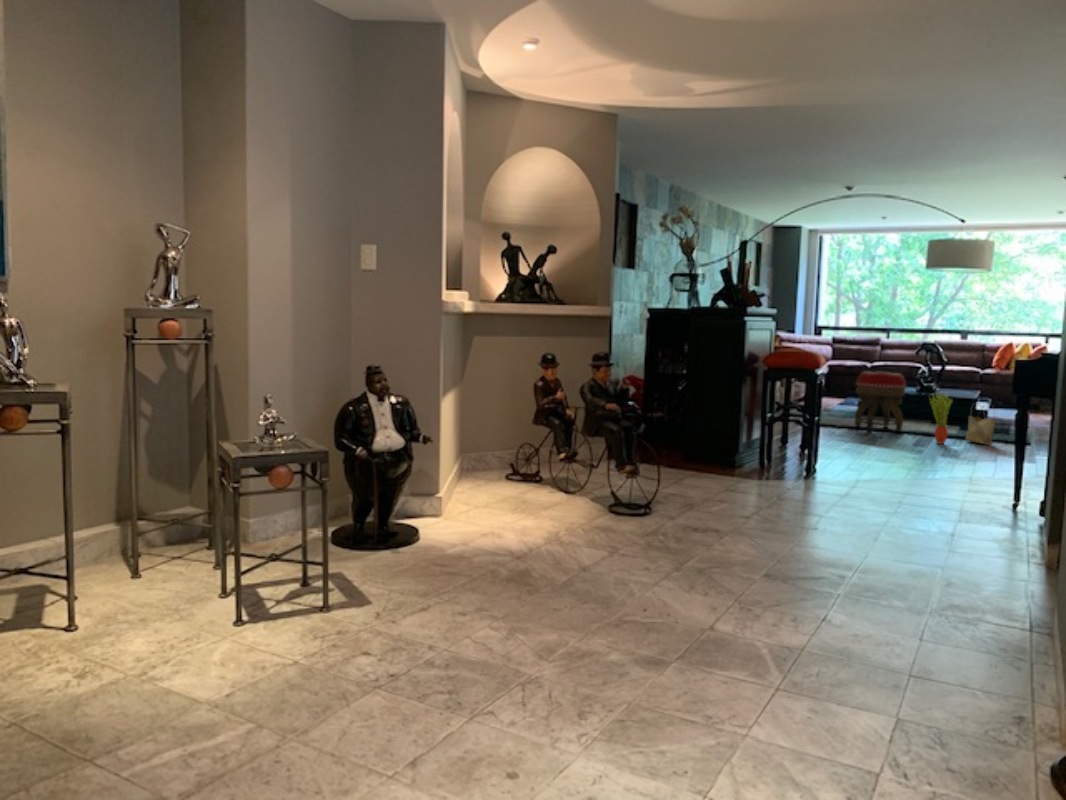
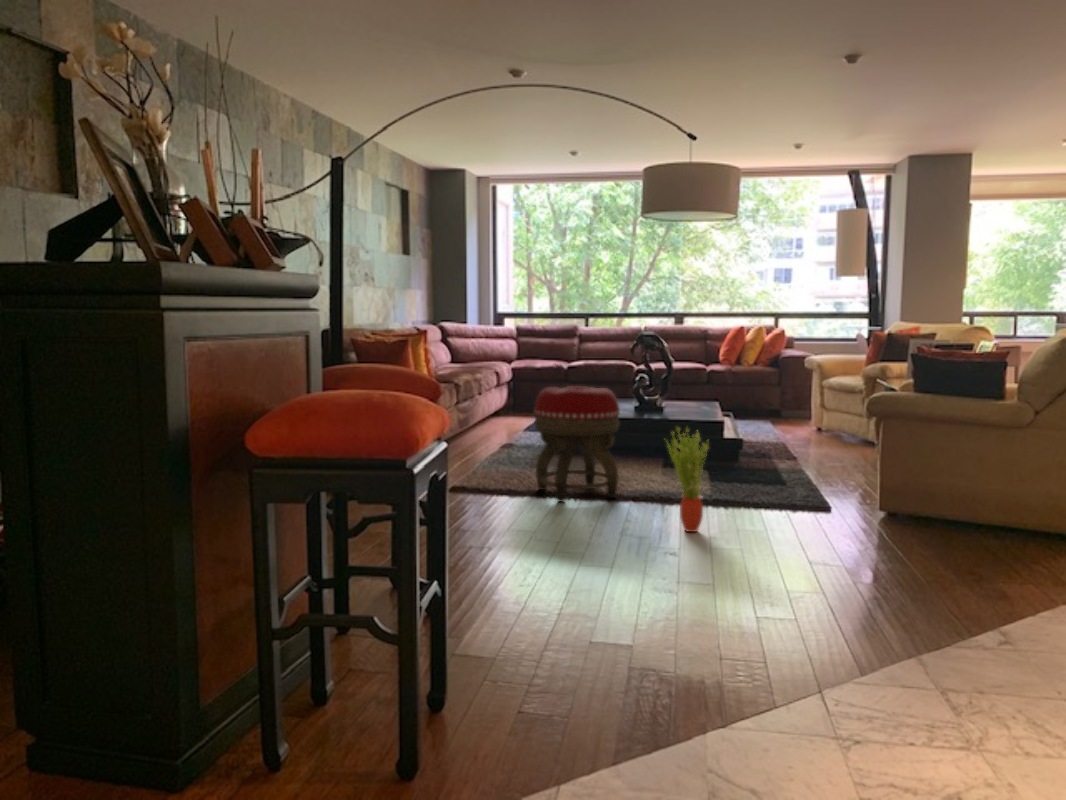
woven basket: present [966,416,996,445] -> none [730,443,786,524]

